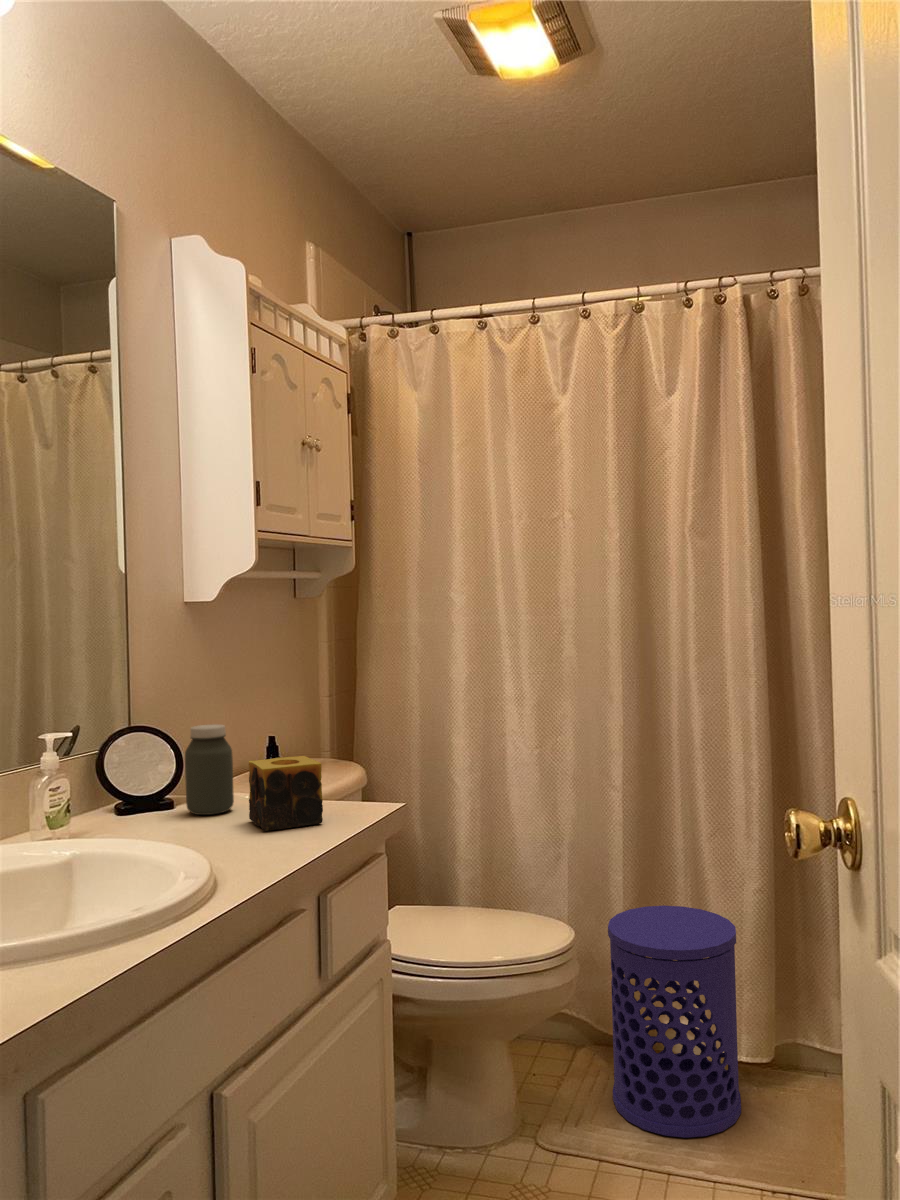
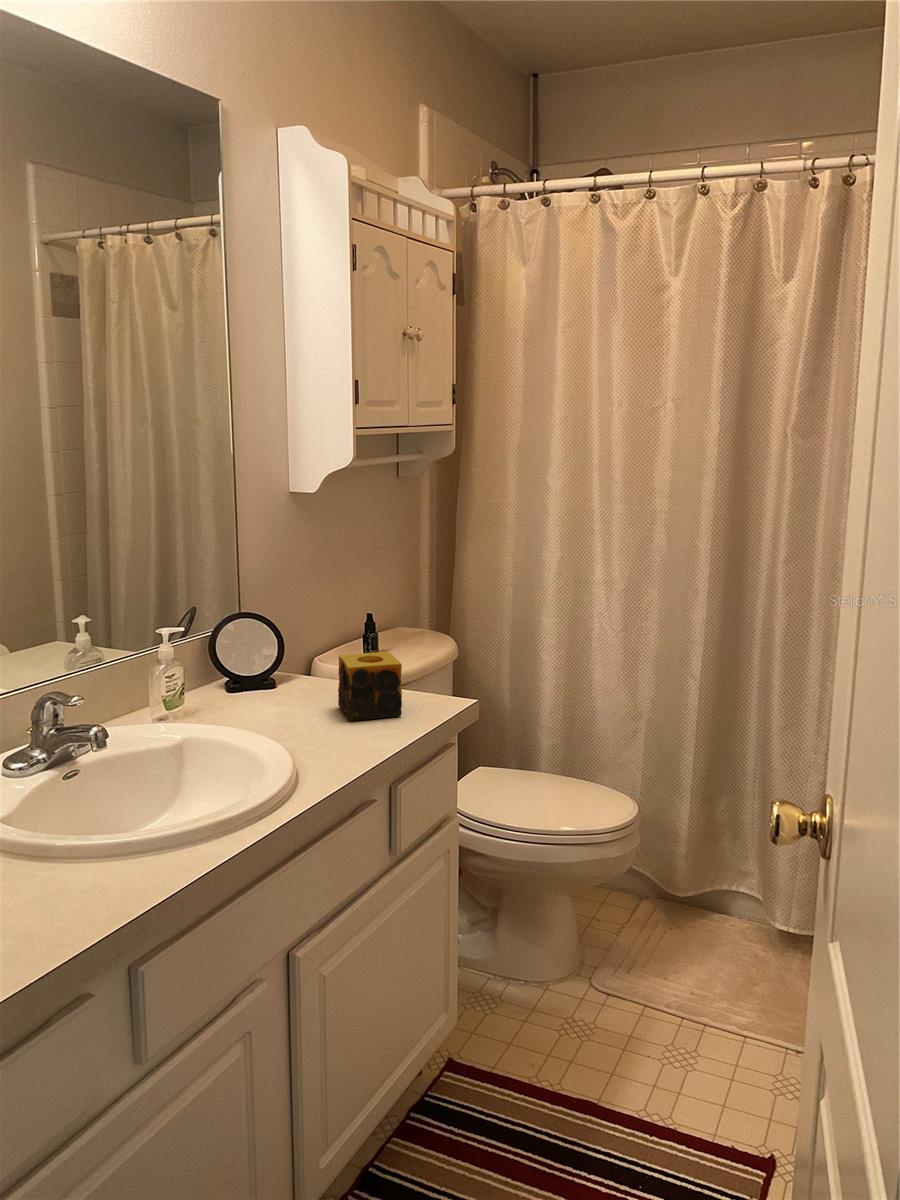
jar: present [185,724,234,815] -> none [284,615,327,696]
waste bin: present [608,906,741,1138] -> none [666,787,795,993]

